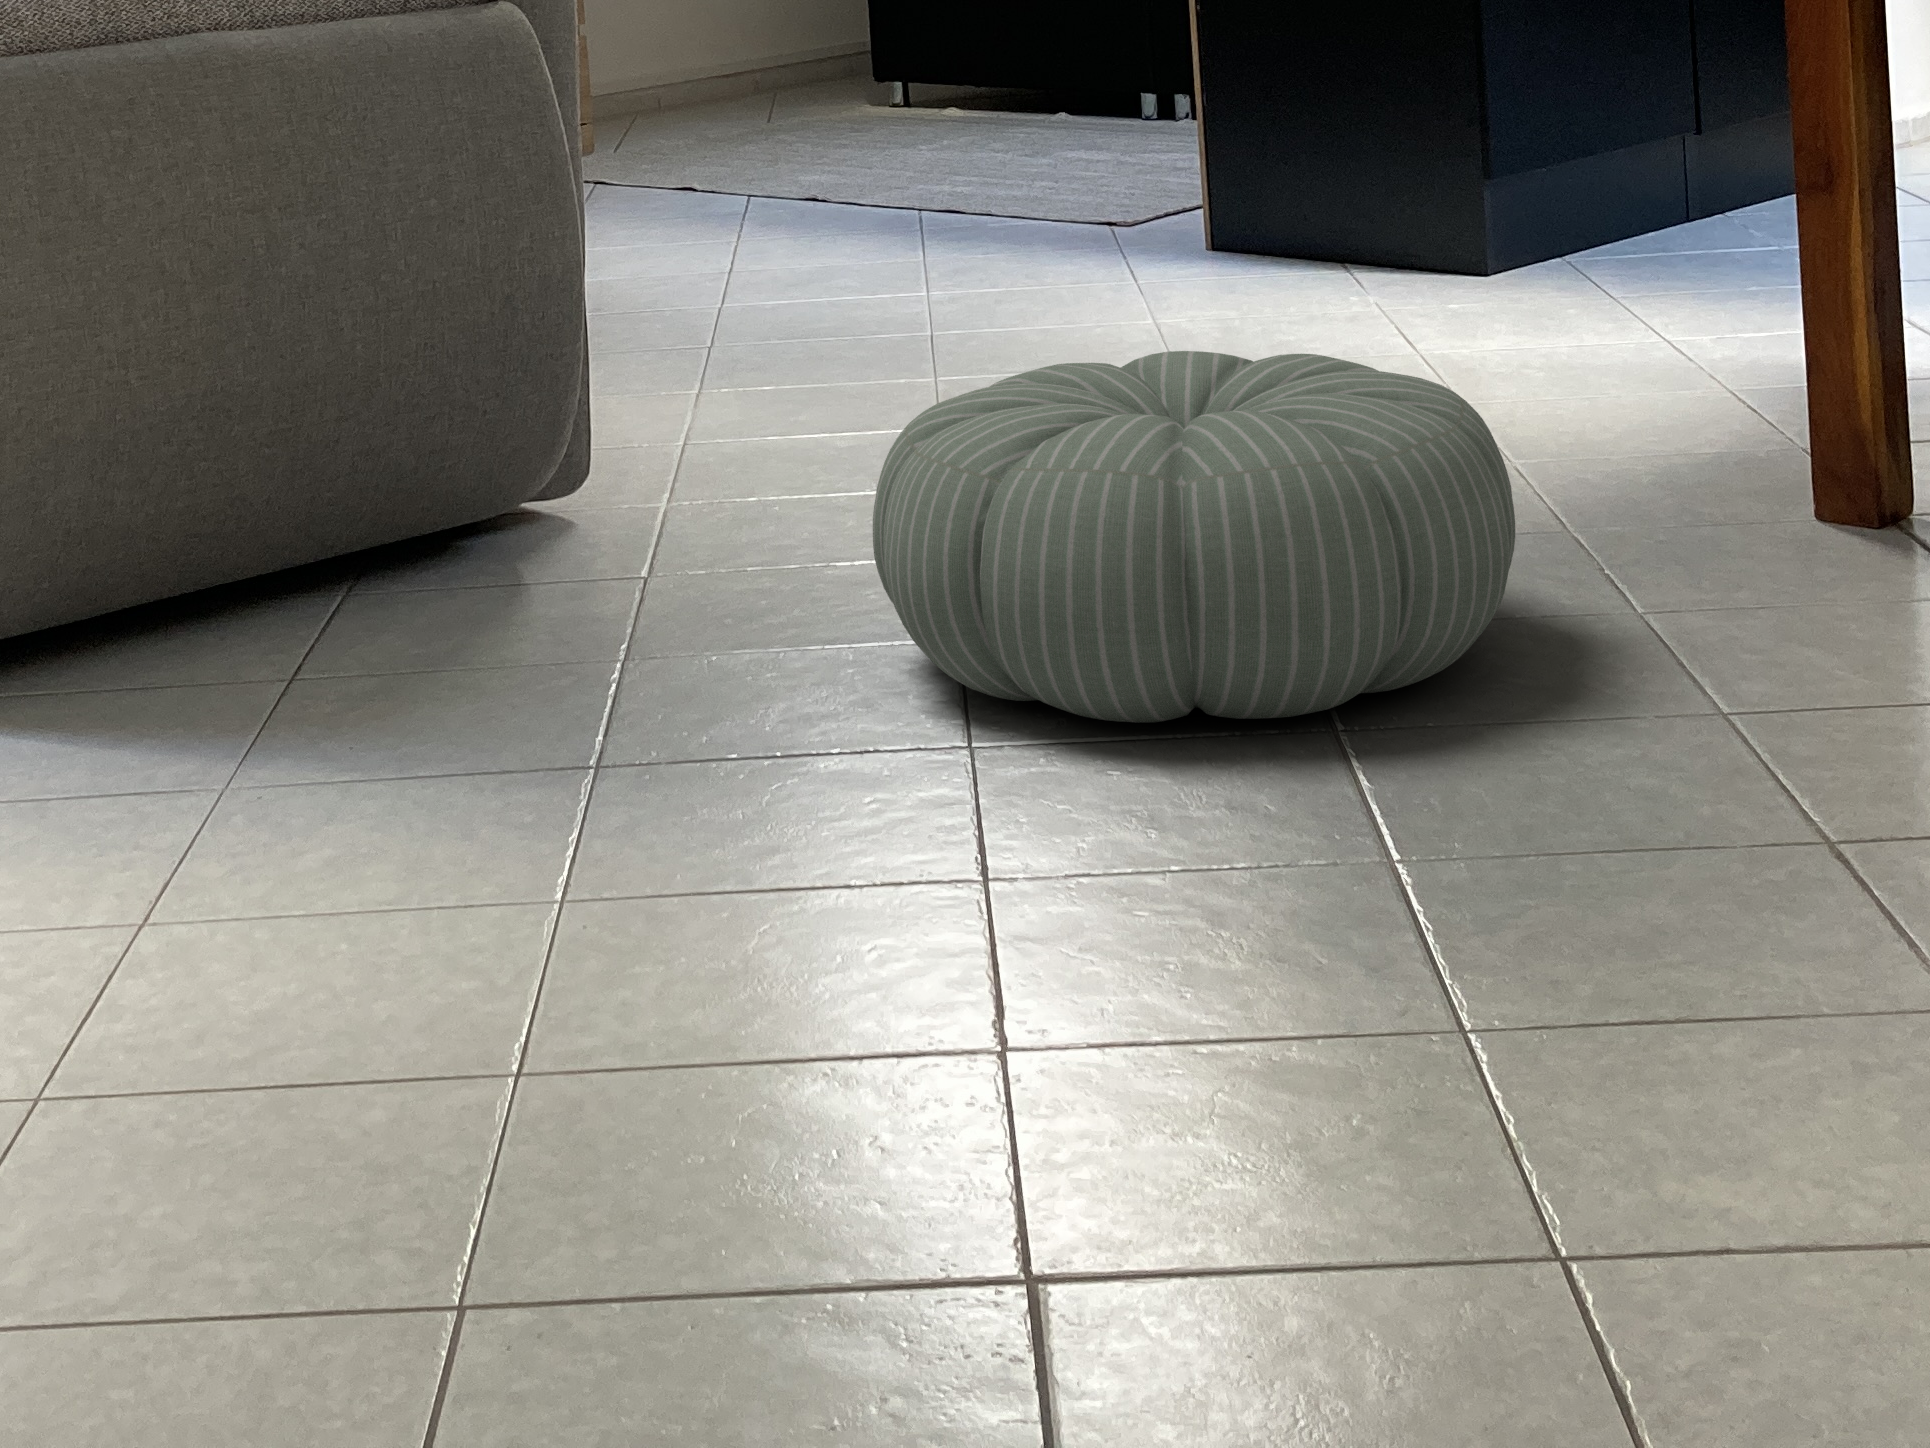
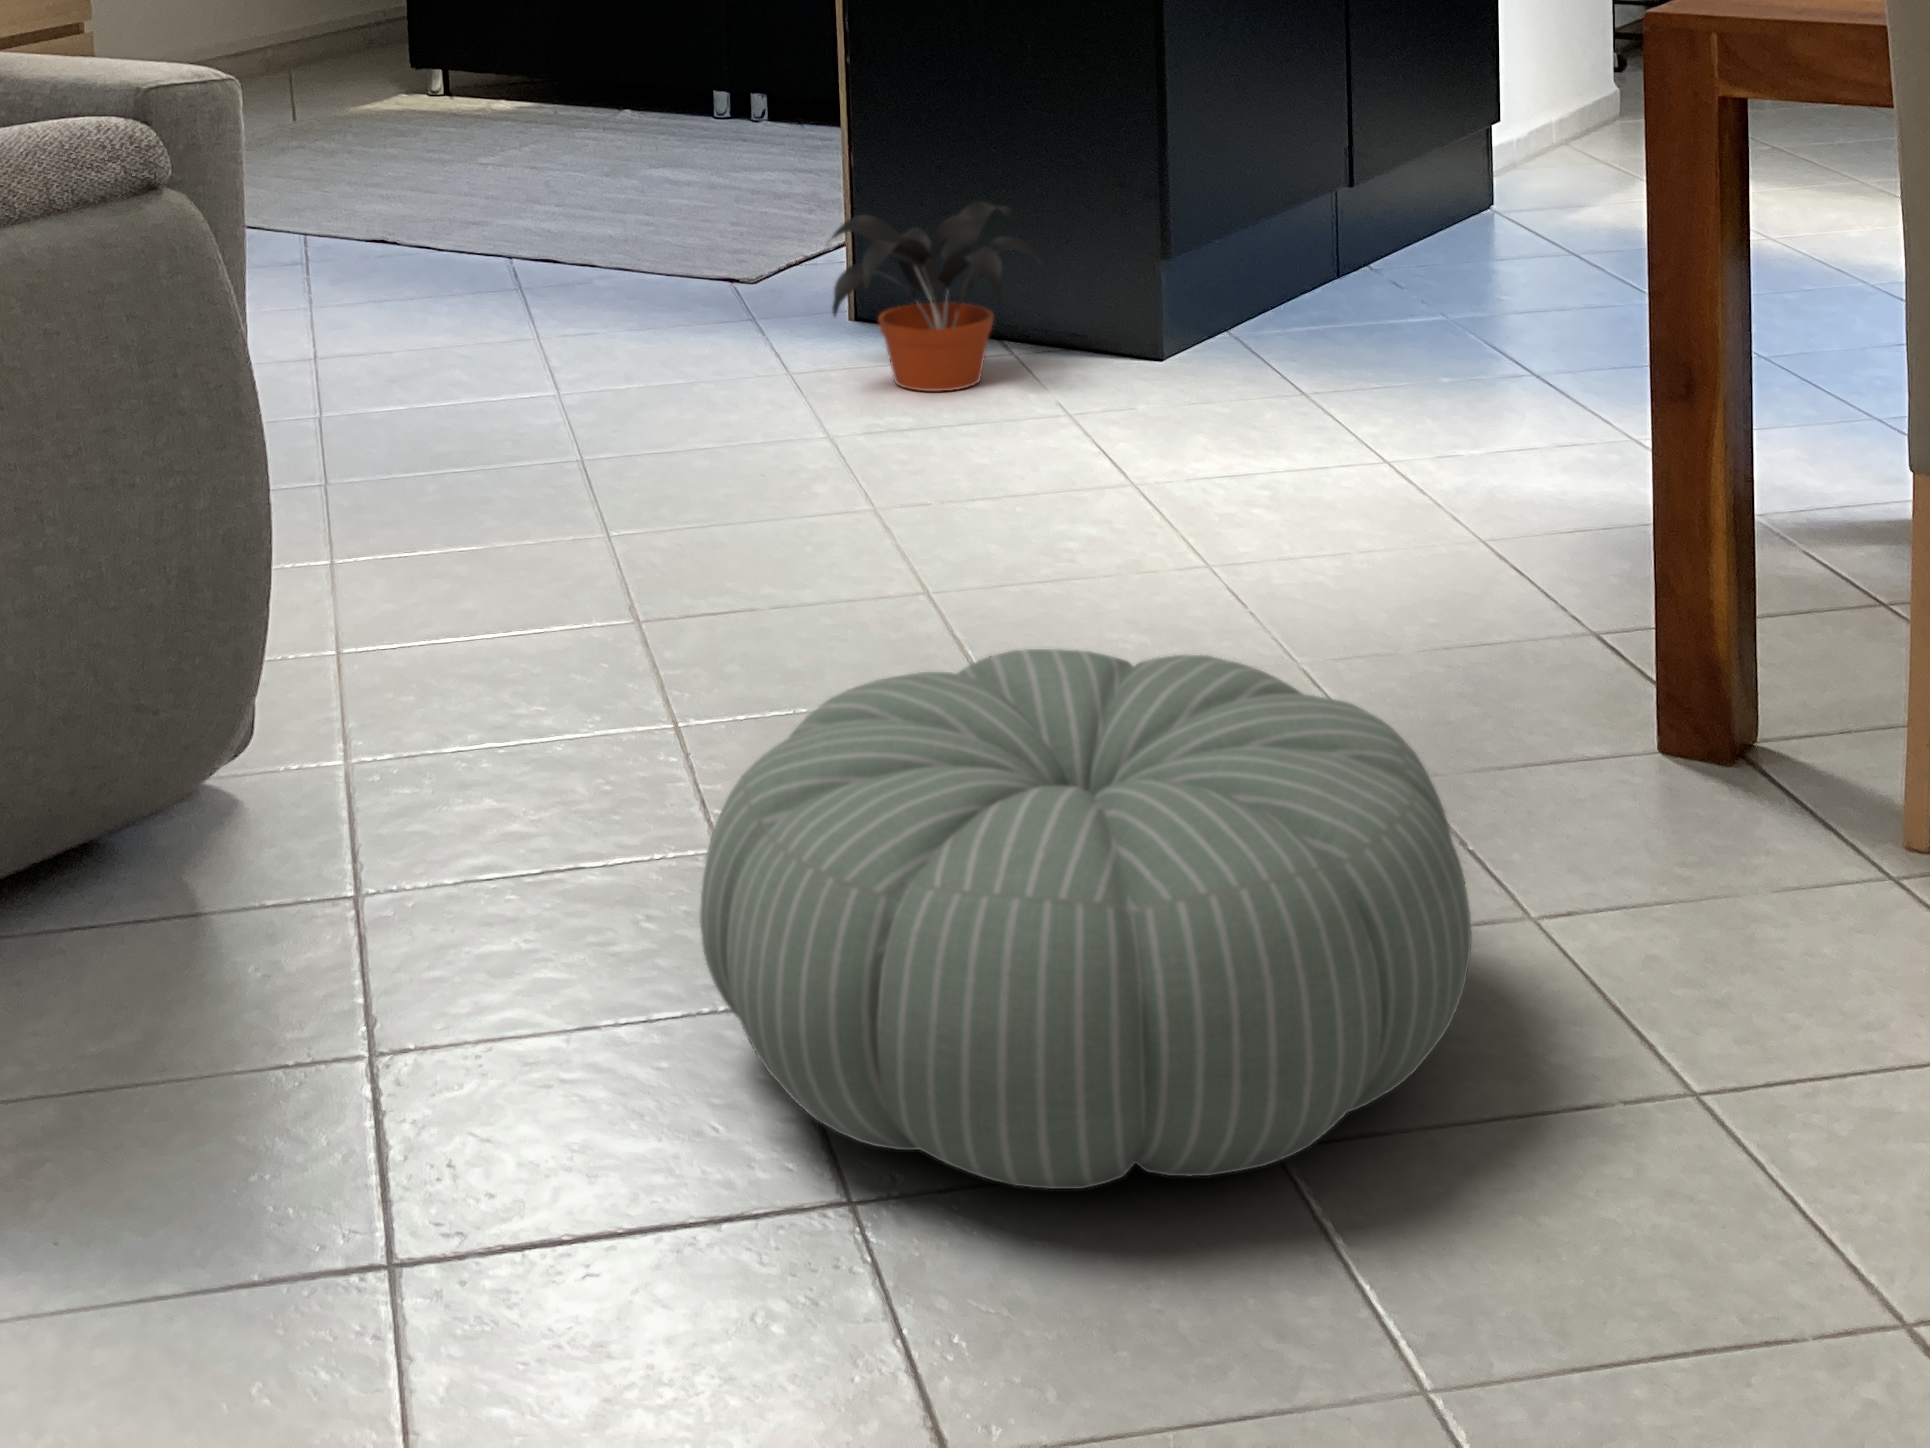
potted plant: none [1159,125,1360,294] -> present [832,201,1040,391]

